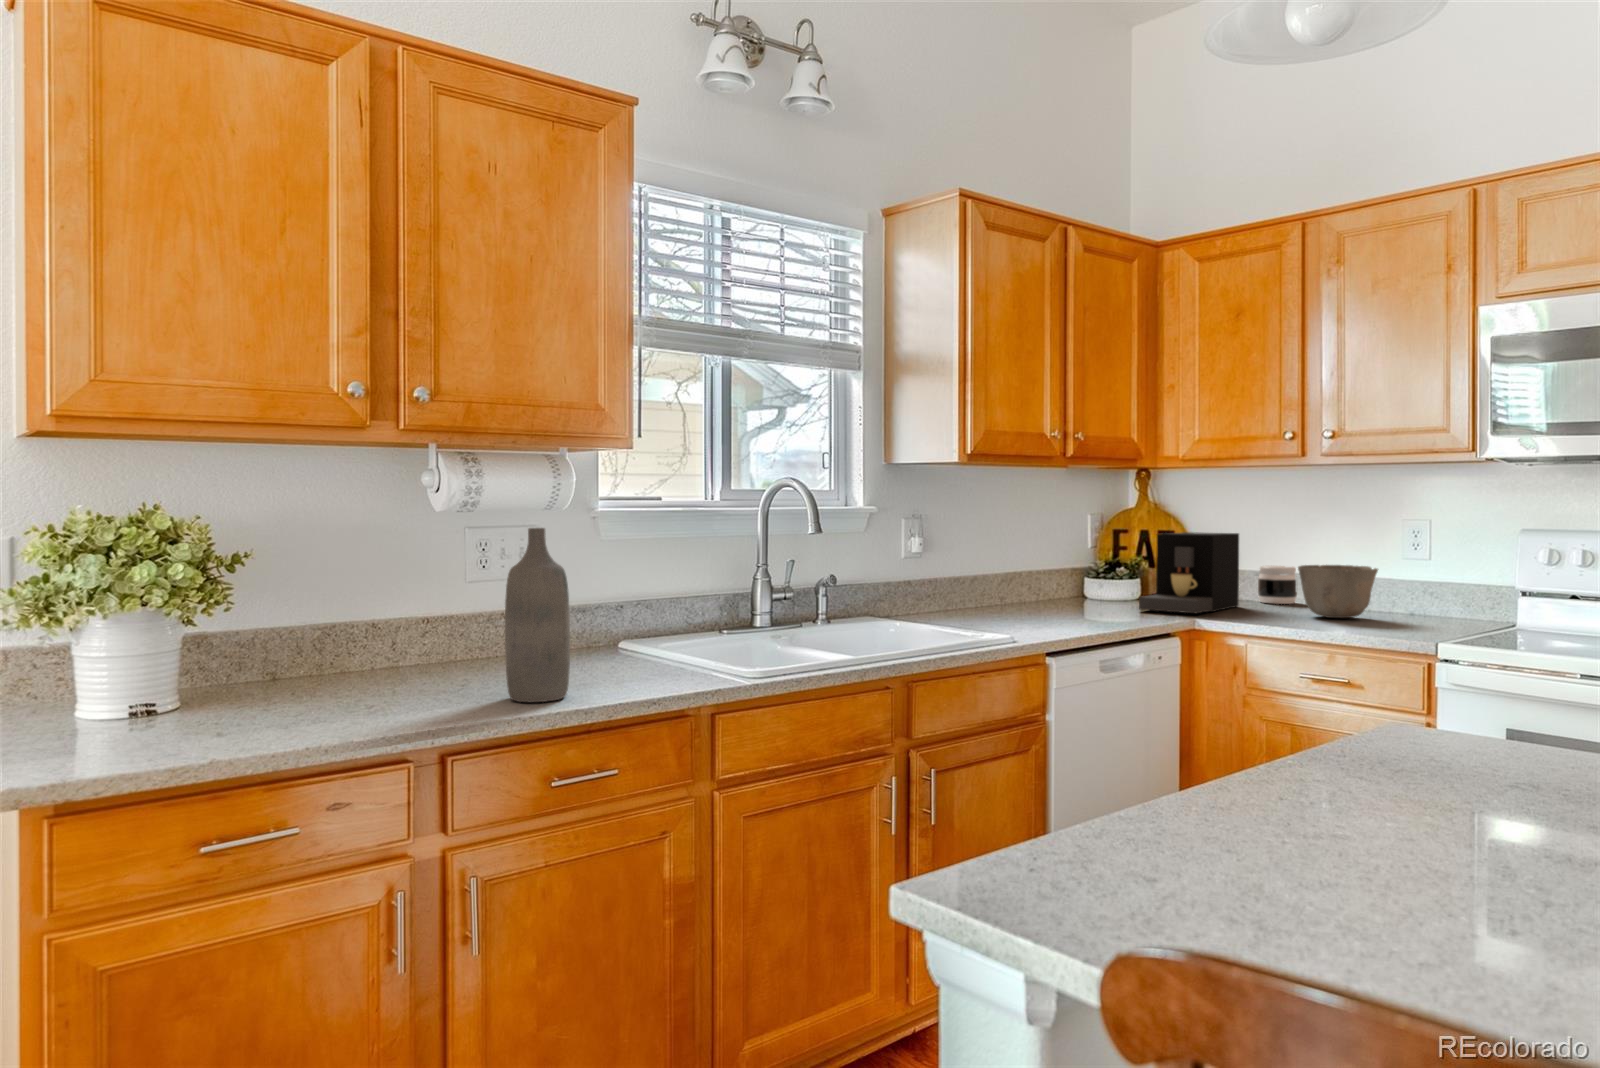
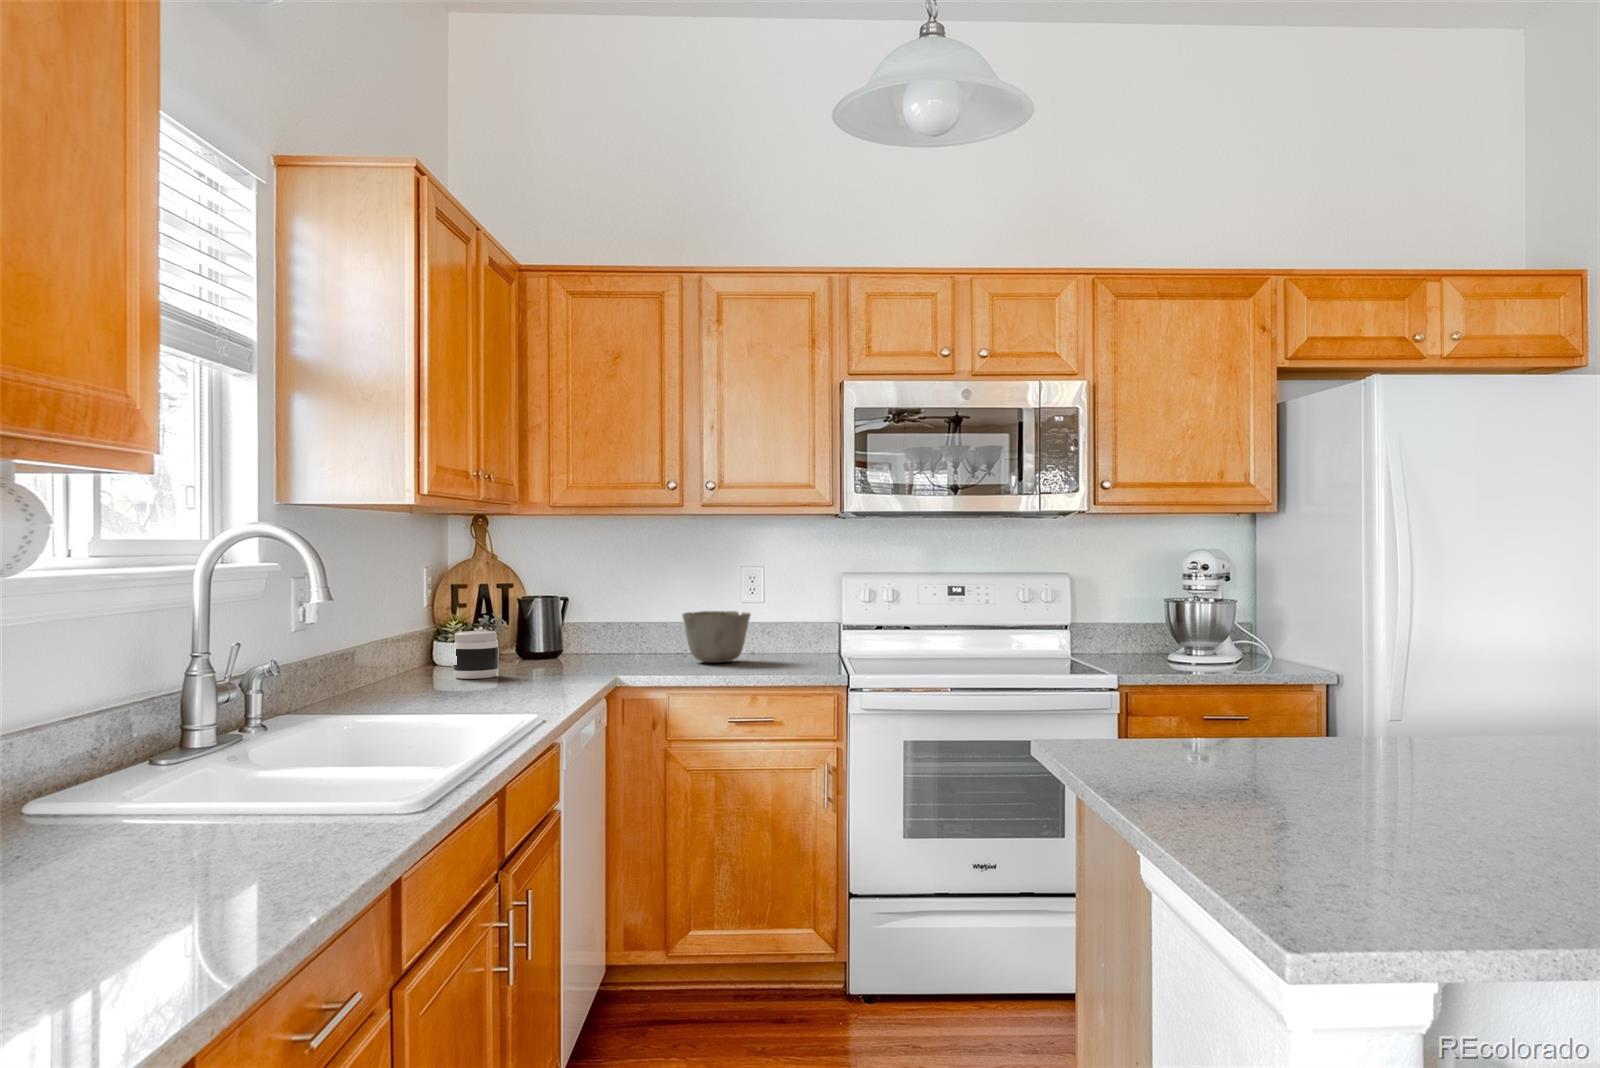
bottle: present [505,528,570,702] -> none [117,598,257,947]
coffee maker: present [1139,532,1239,613] -> none [543,584,609,672]
jar: present [1258,566,1297,604] -> present [453,631,499,679]

